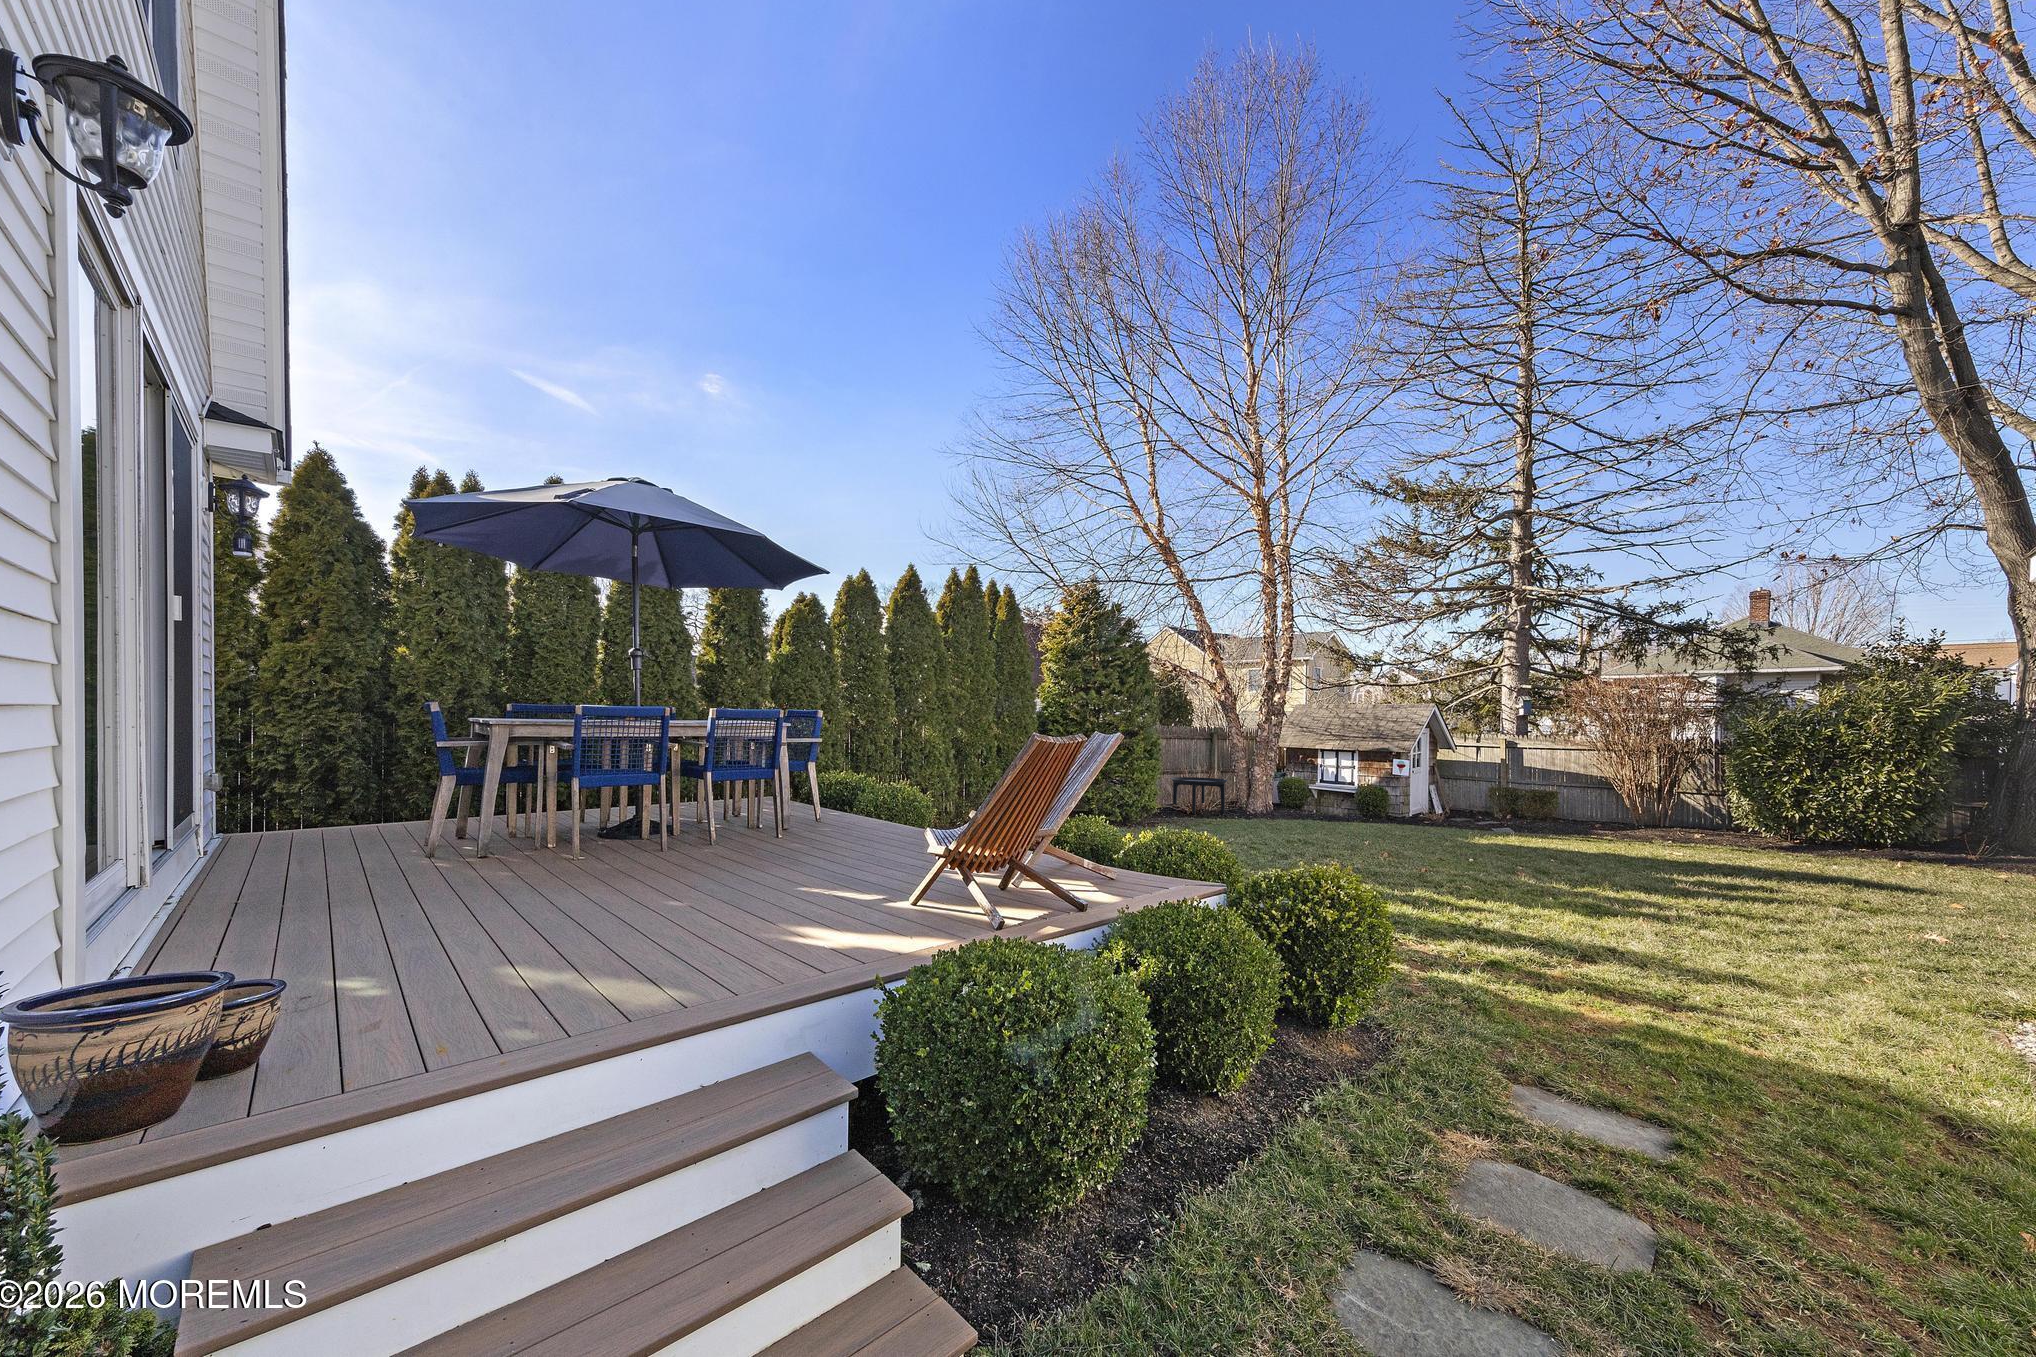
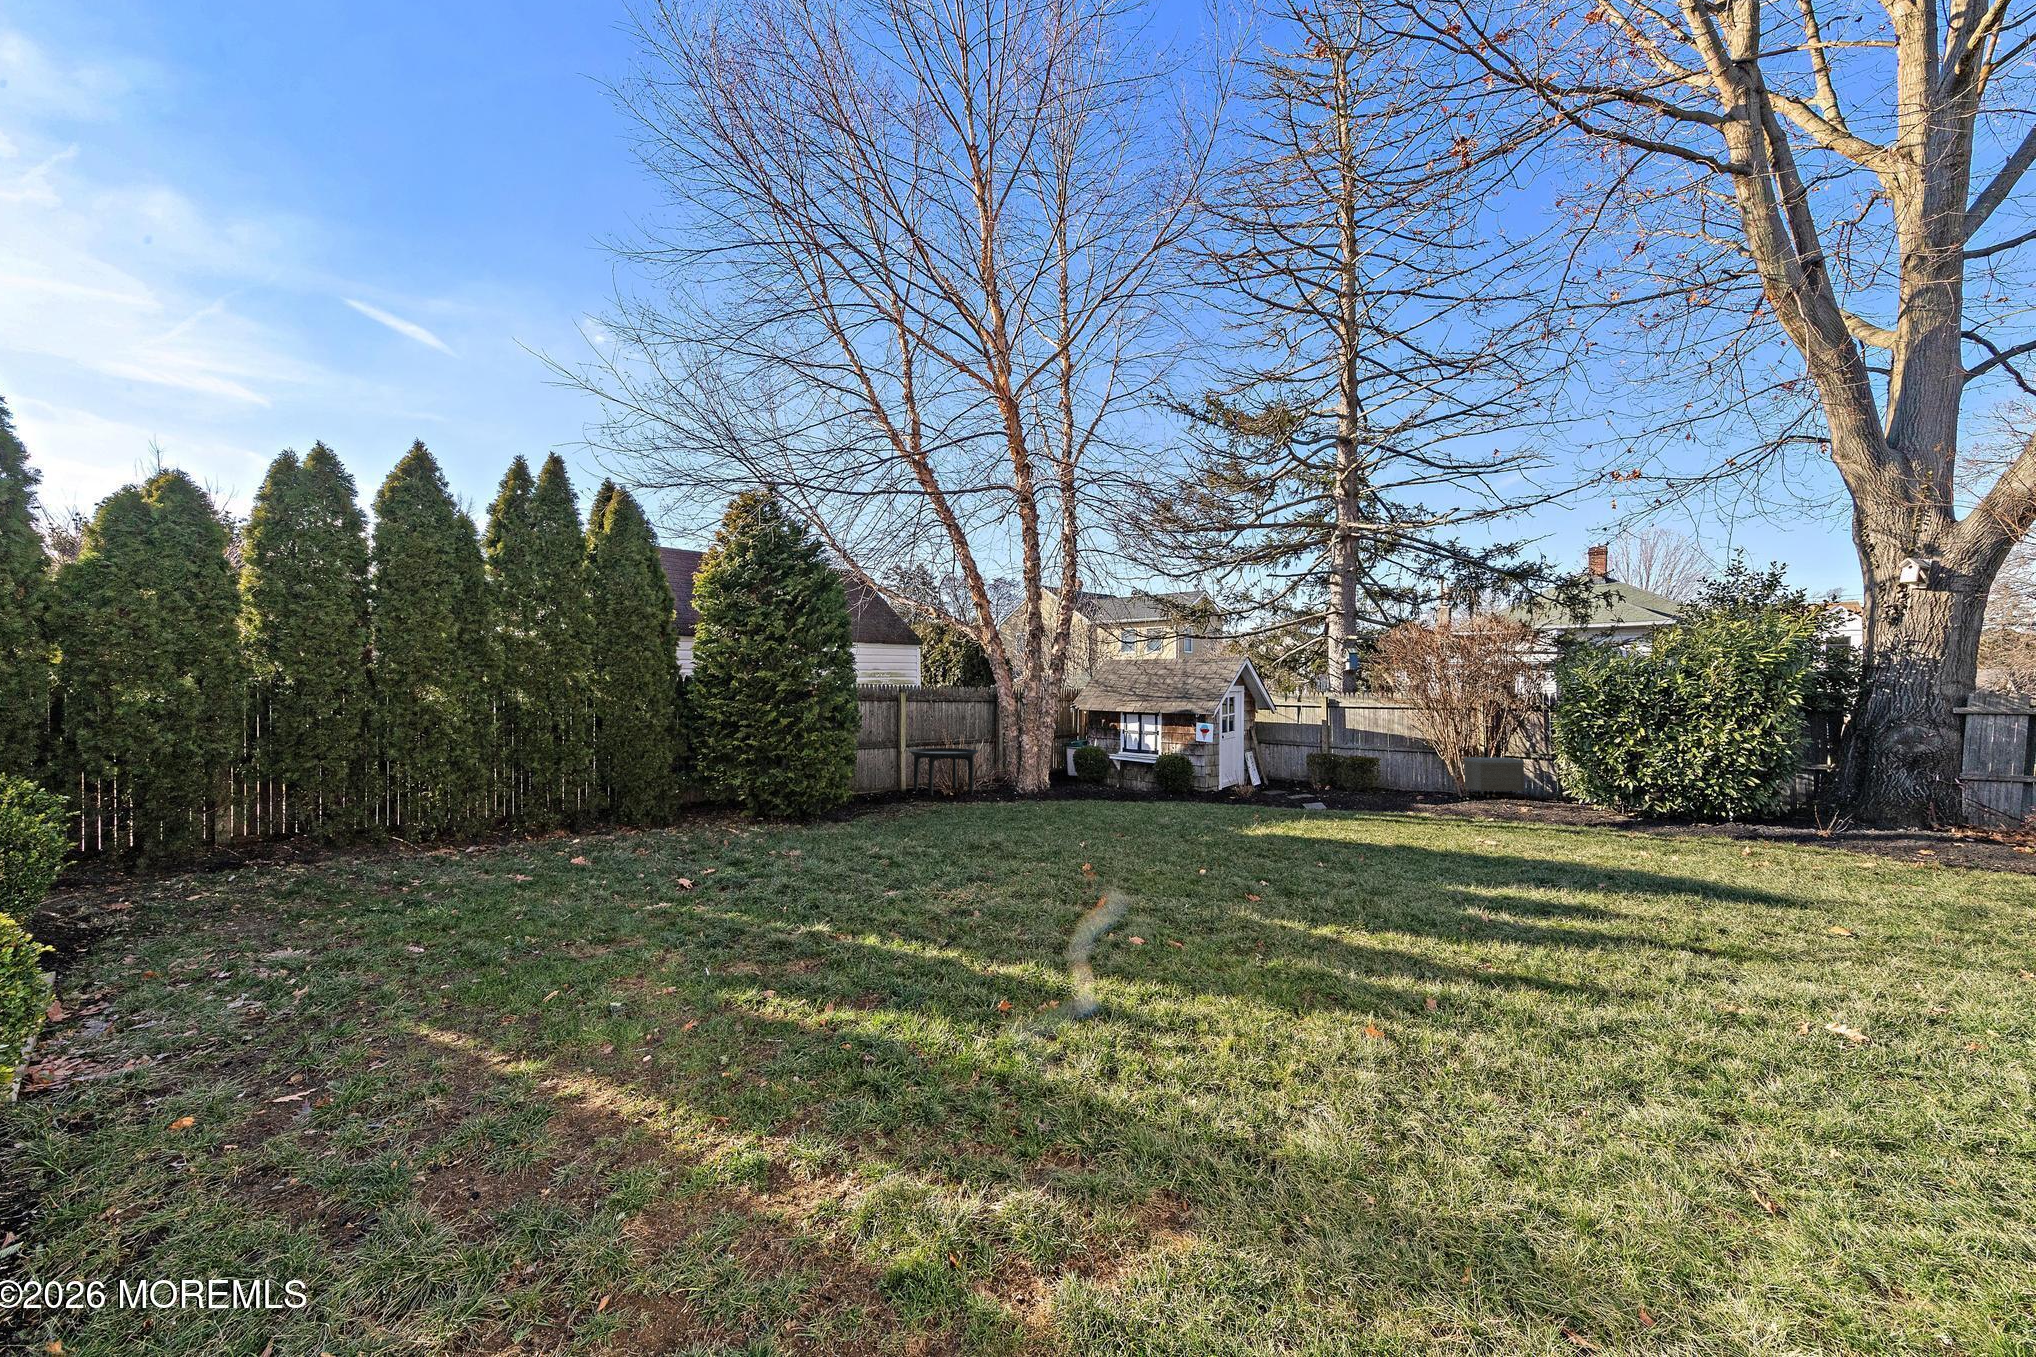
storage bench: none [1643,792,1700,824] -> present [1464,757,1524,794]

